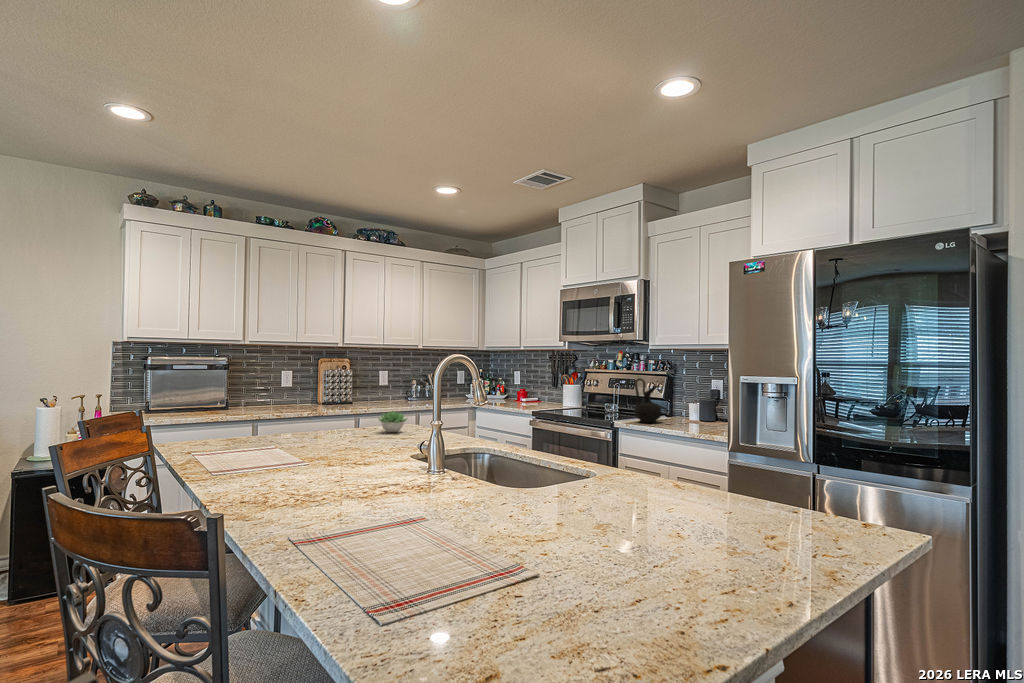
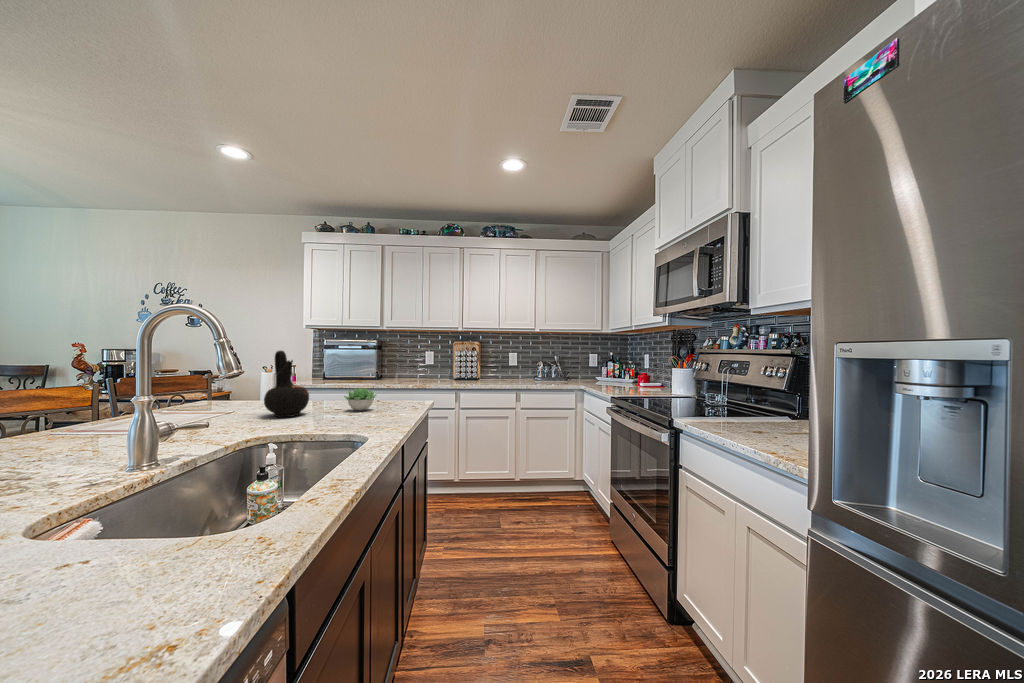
ceramic jug: present [634,378,661,423] -> present [264,351,309,417]

